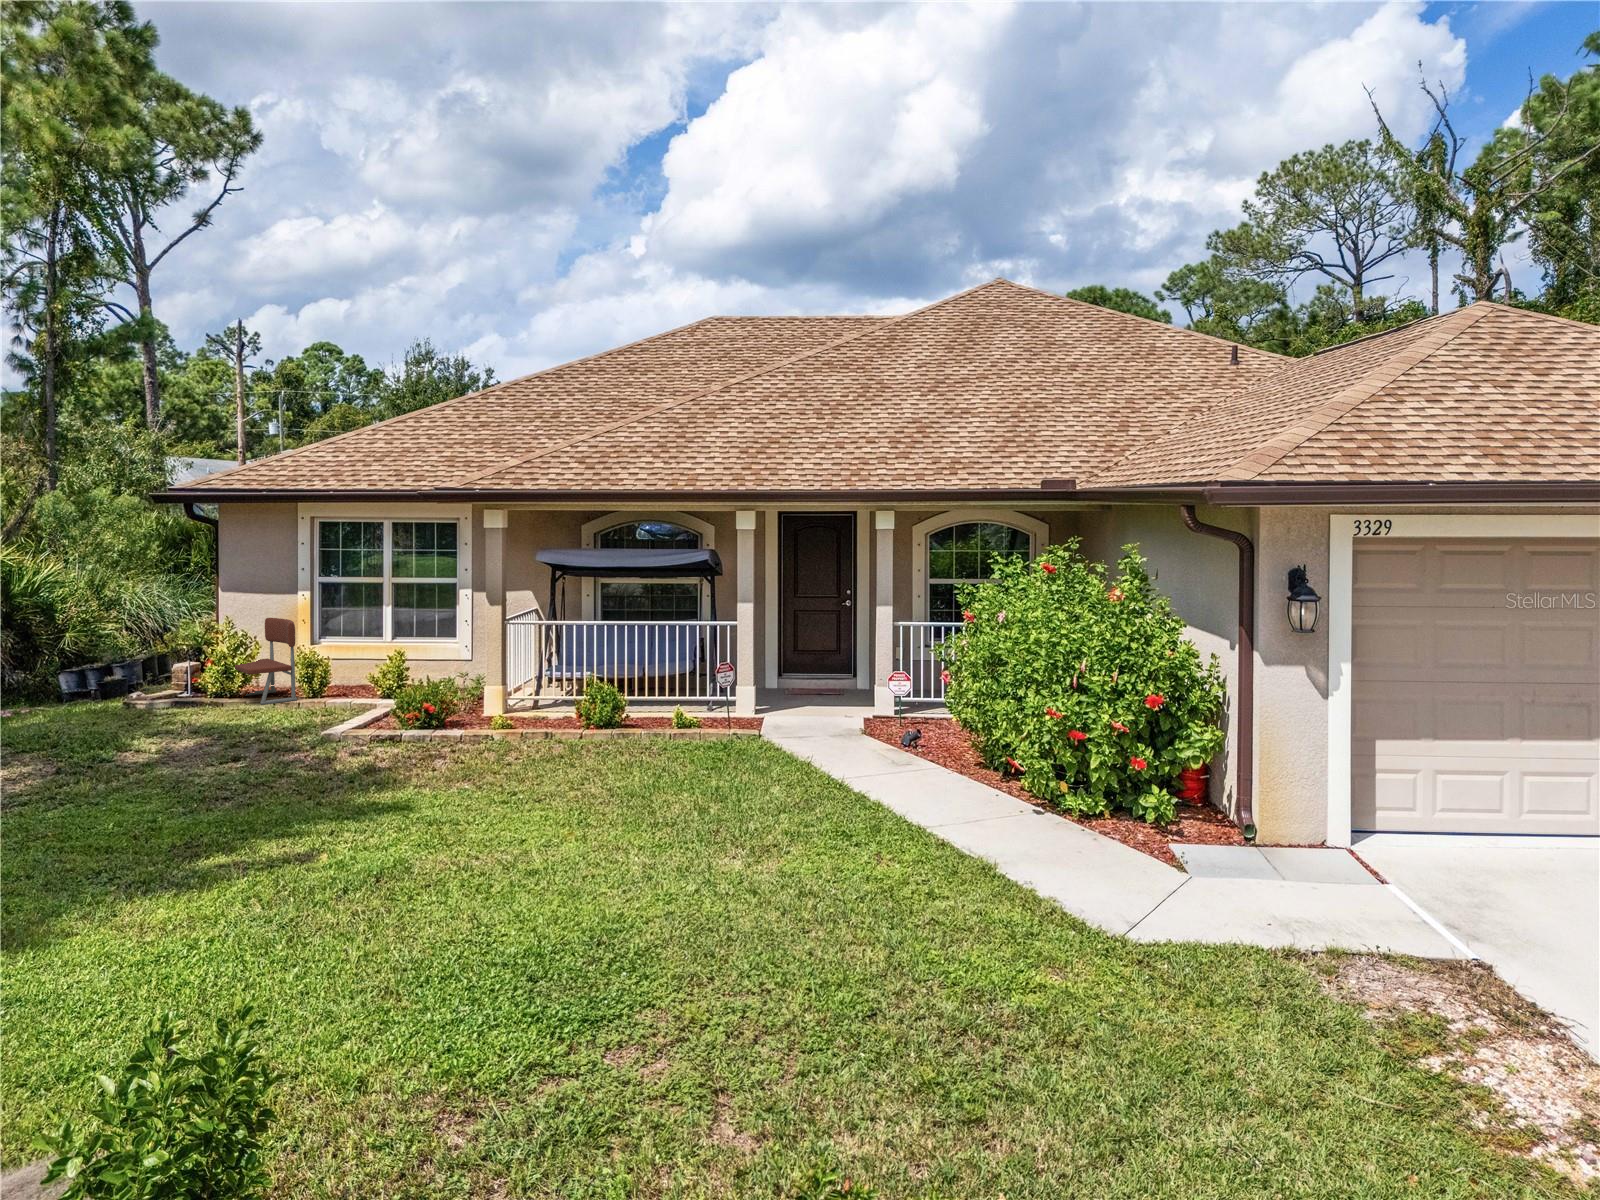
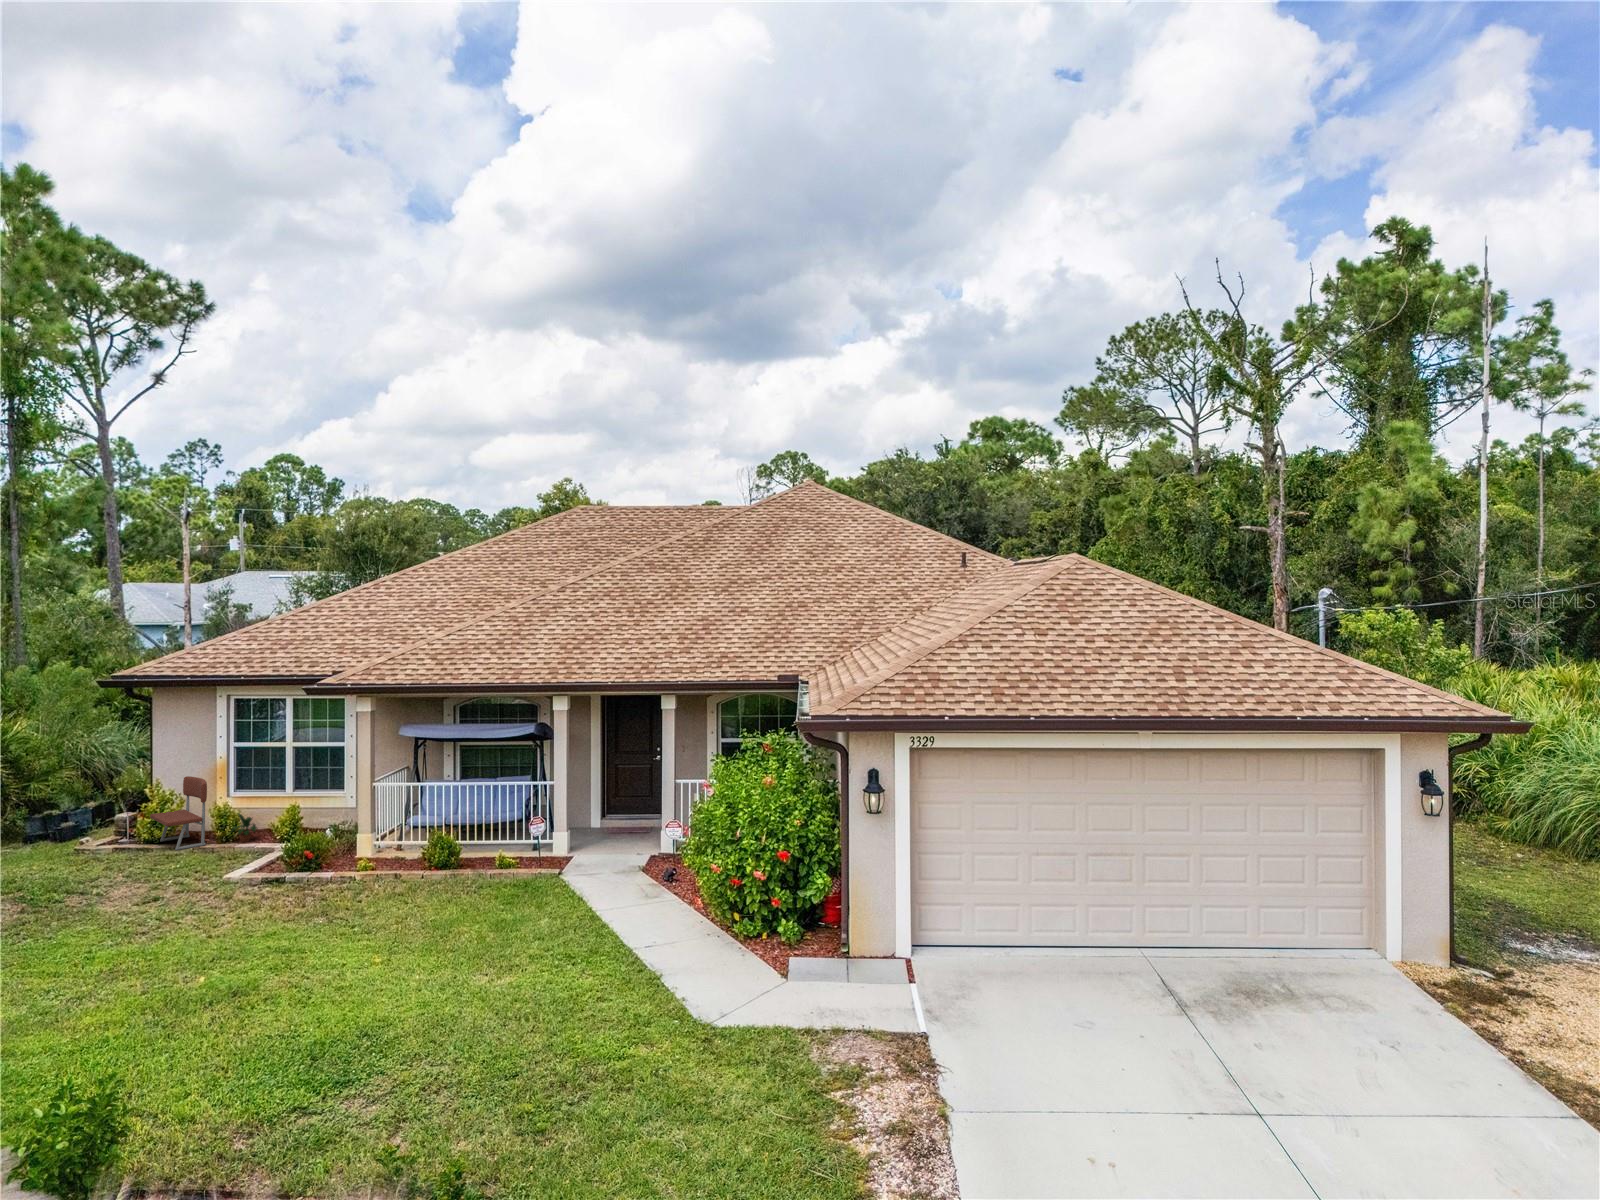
potted plant: none [325,662,360,698] -> present [233,814,257,842]

